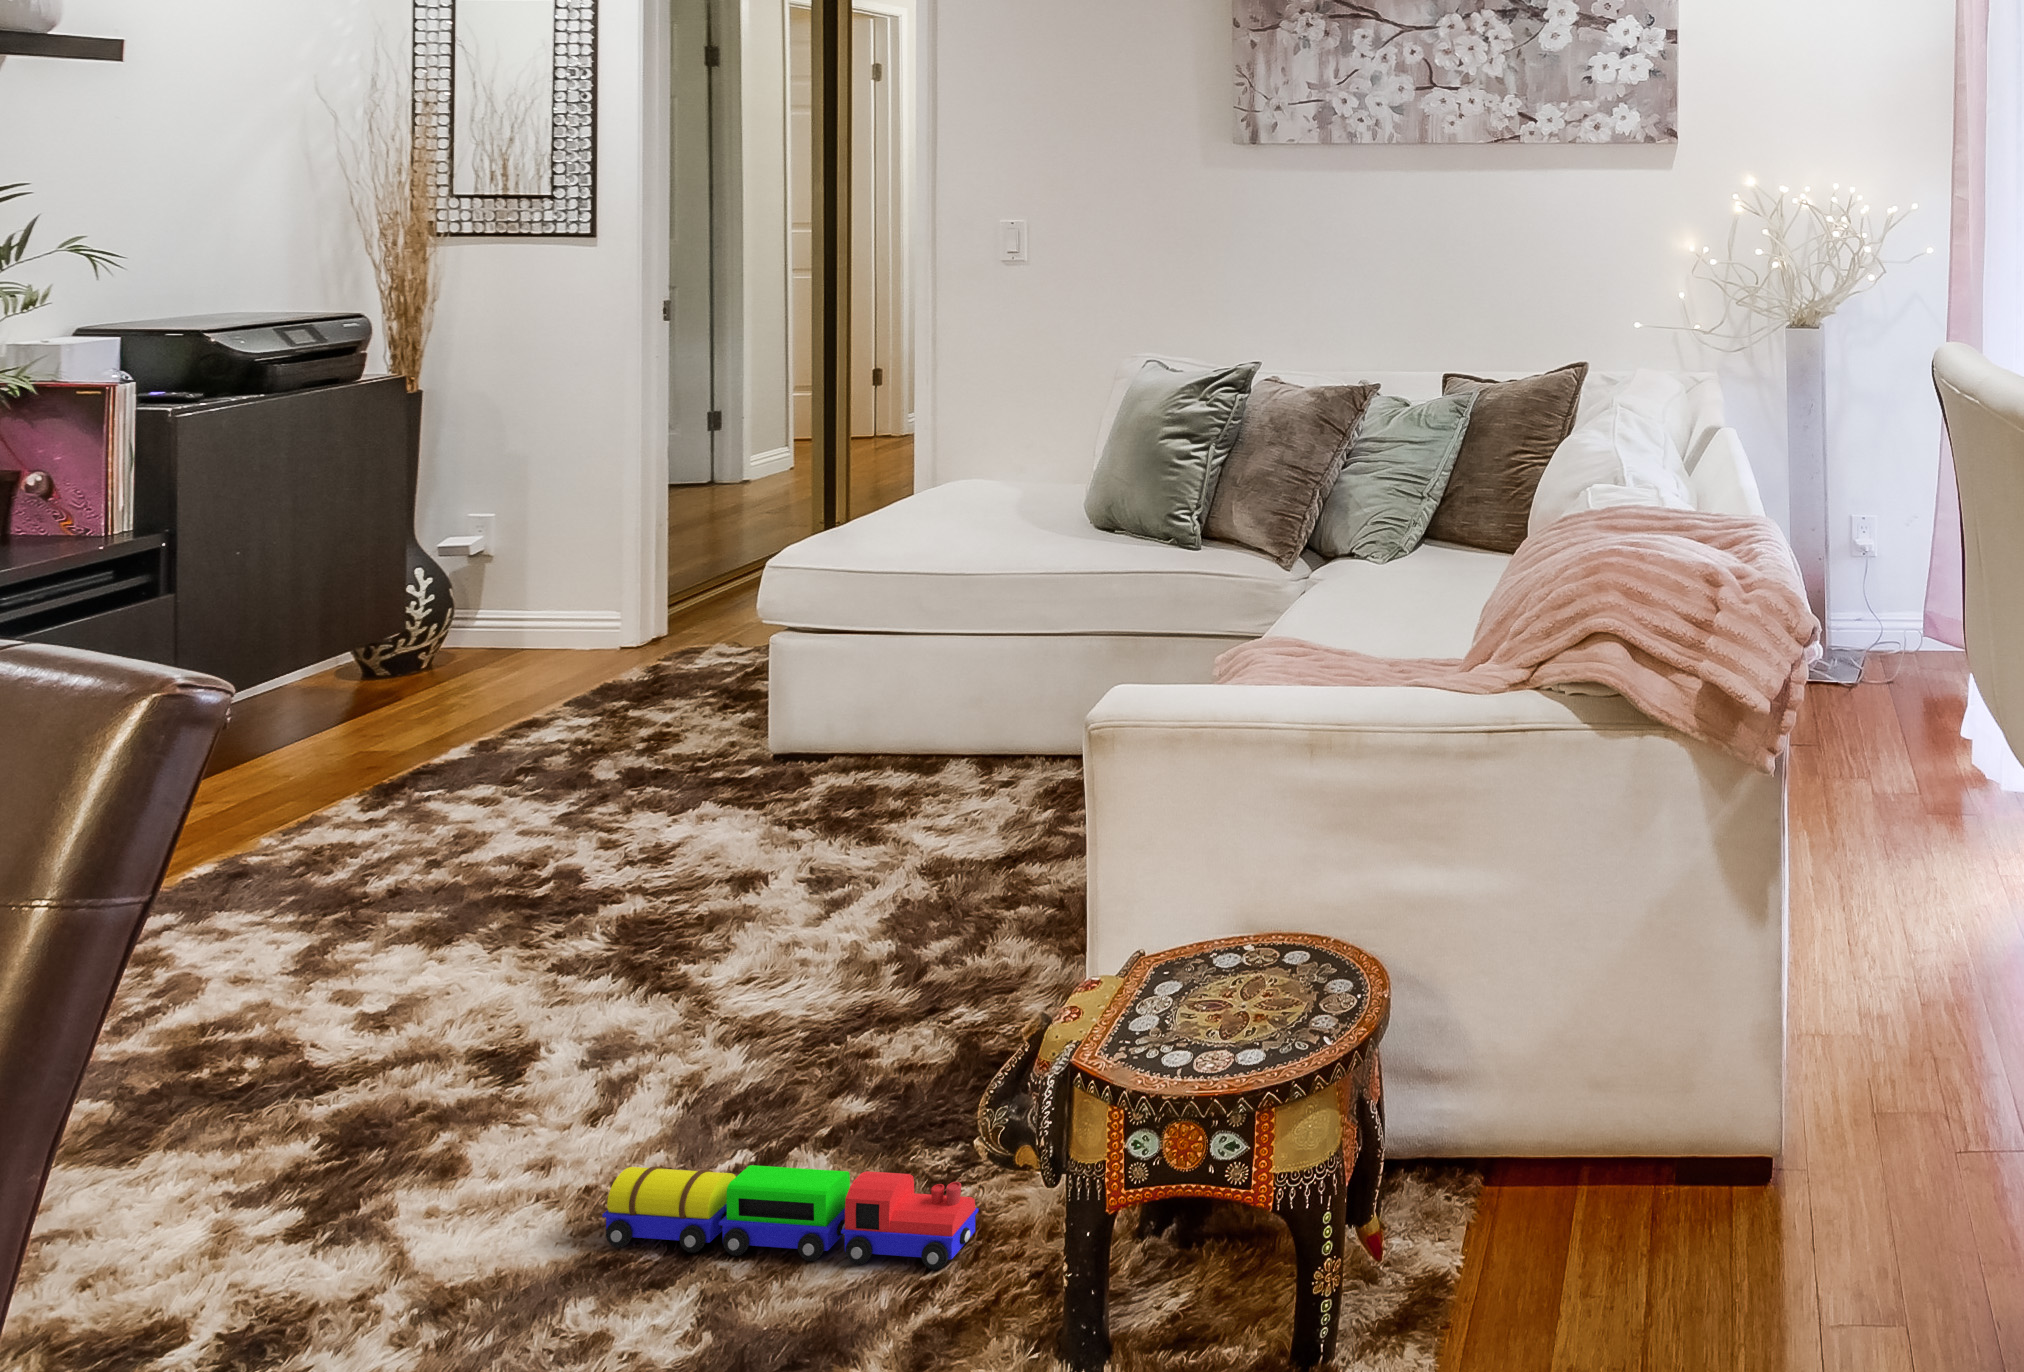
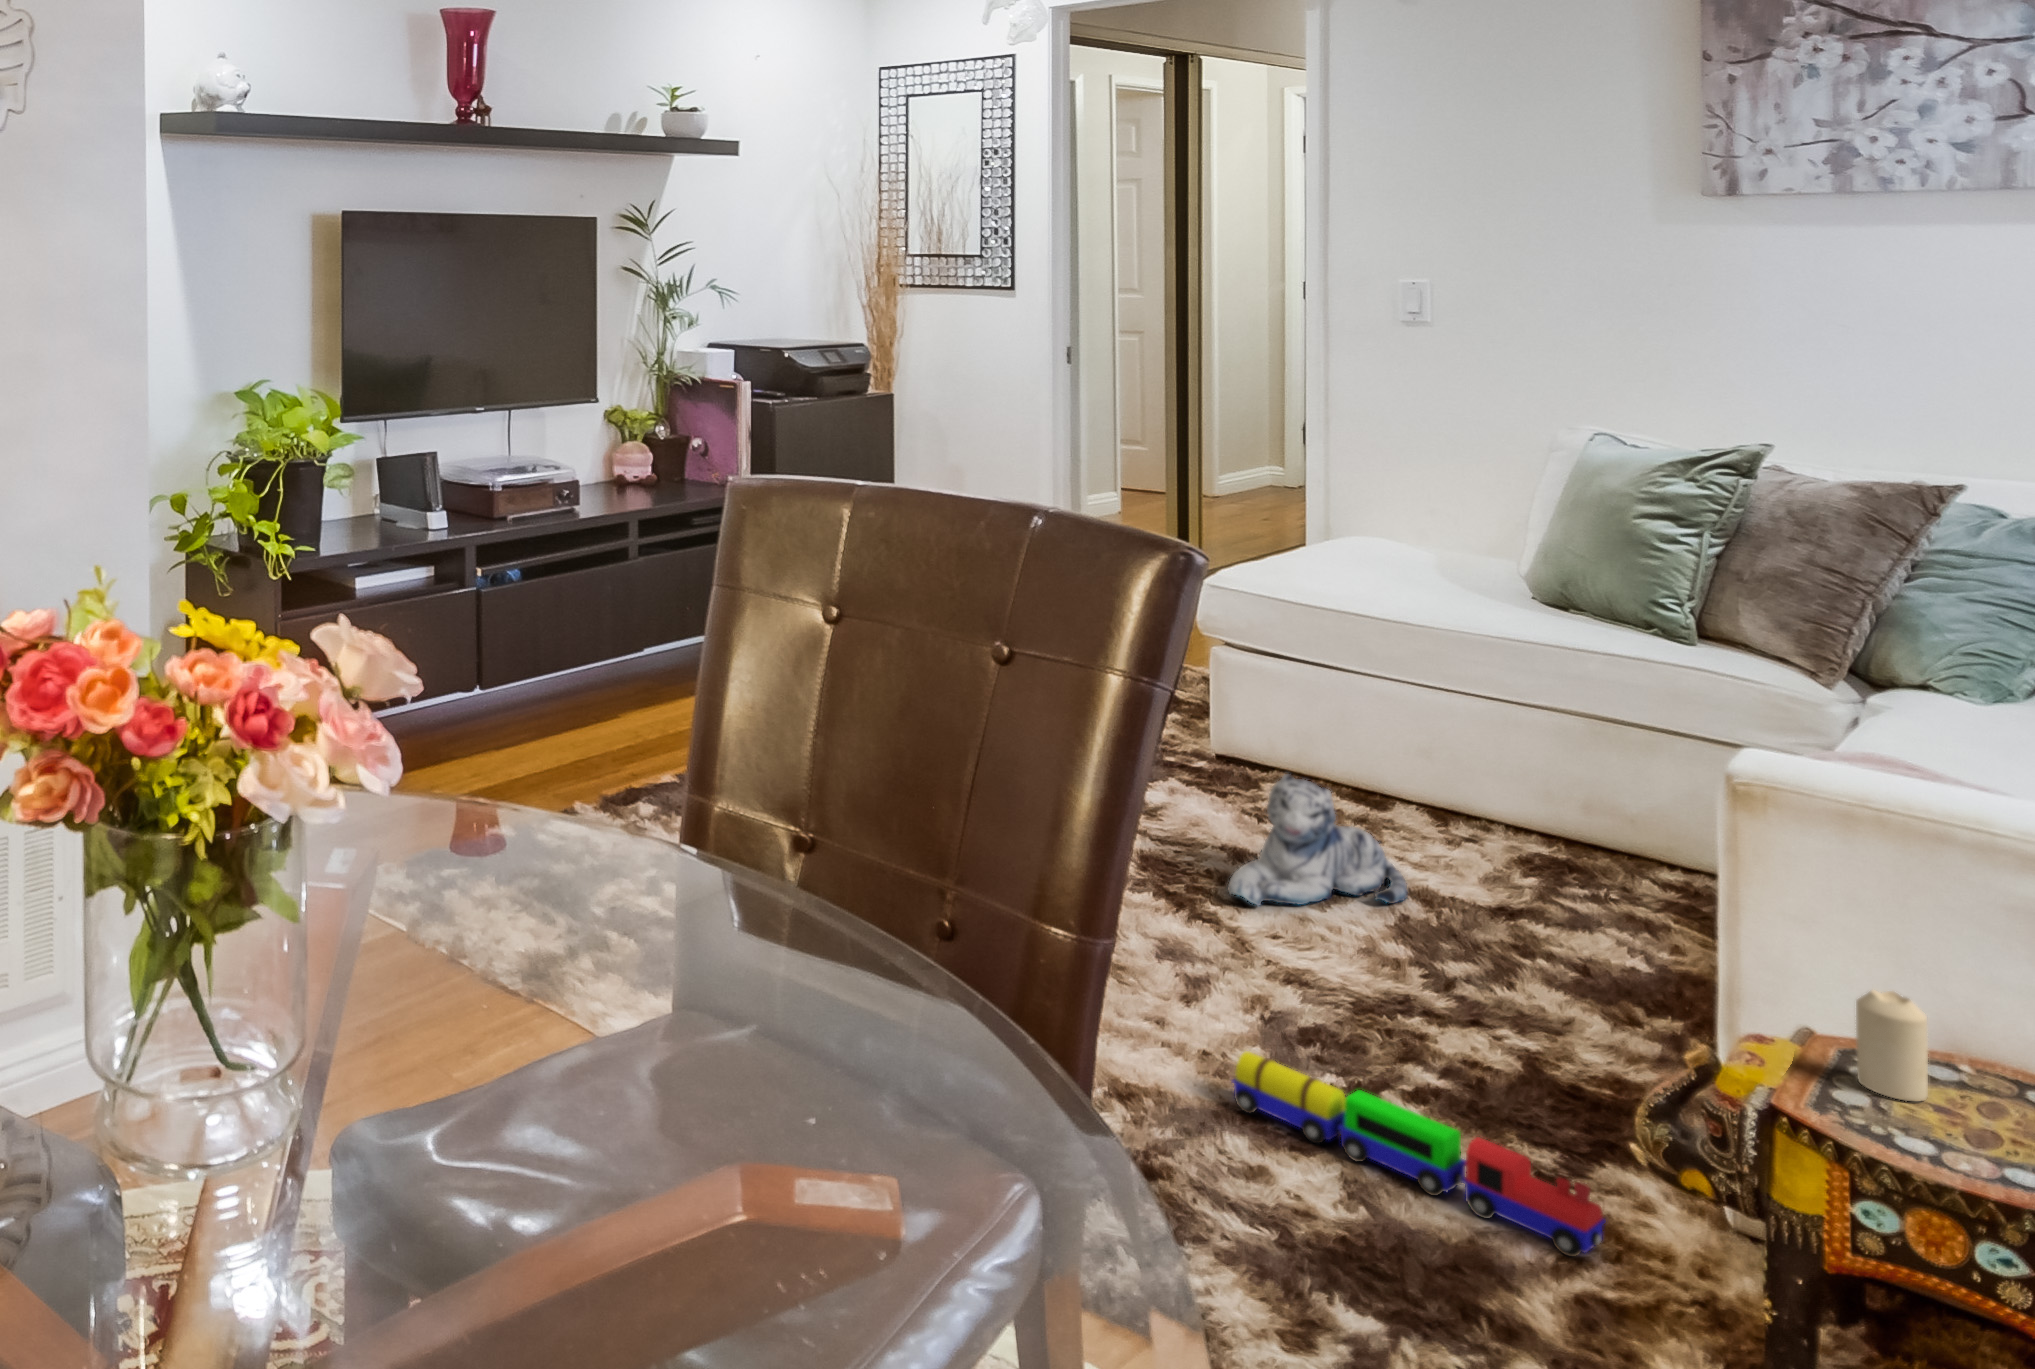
plush toy: none [717,774,929,938] -> present [1228,774,1408,905]
candle: none [1150,904,1202,1011] -> present [1856,990,1928,1101]

